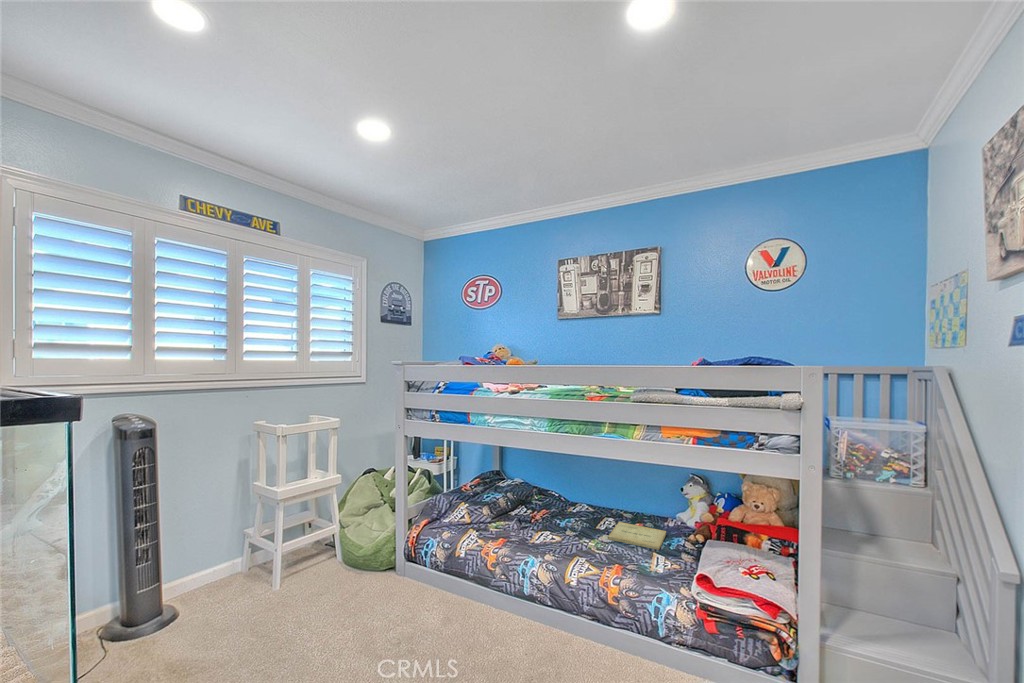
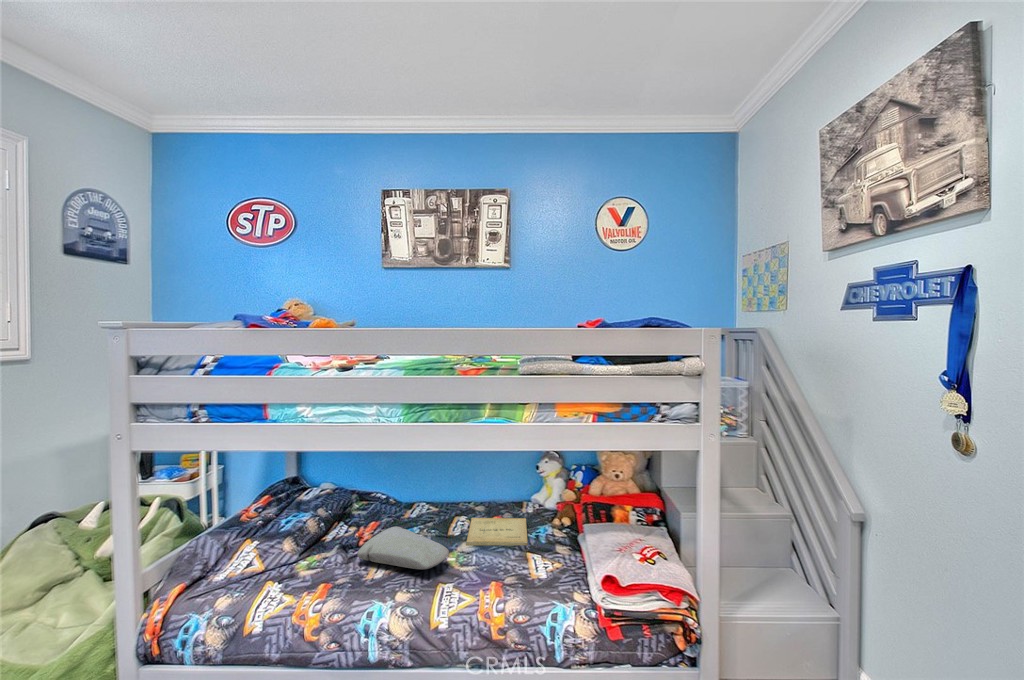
pillow: none [527,514,589,545] -> present [358,527,449,569]

